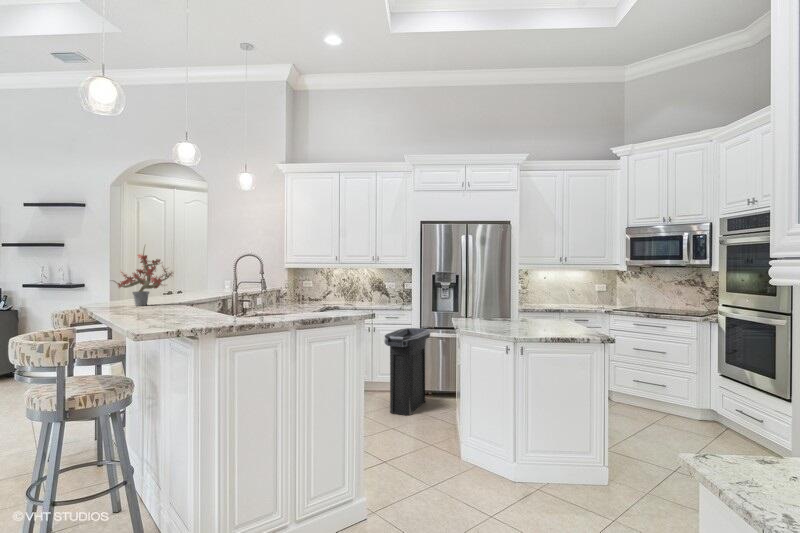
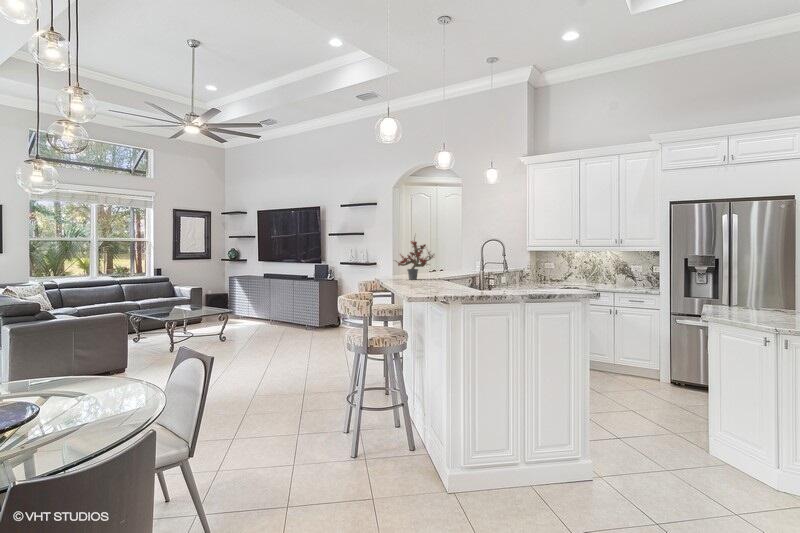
trash can: present [385,328,430,415] -> none [624,313,680,401]

